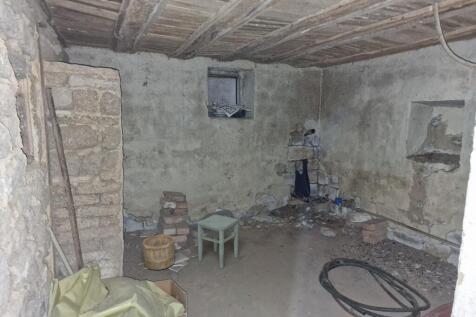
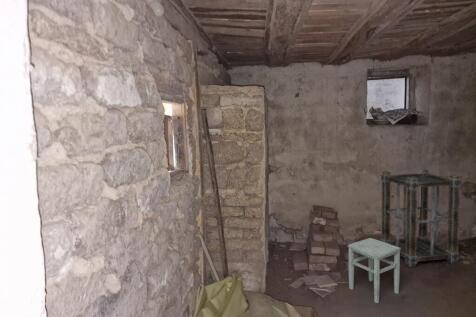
shelving unit: none [221,155,278,235] -> present [381,169,461,267]
wooden bucket: present [142,234,175,270] -> none [288,252,323,290]

